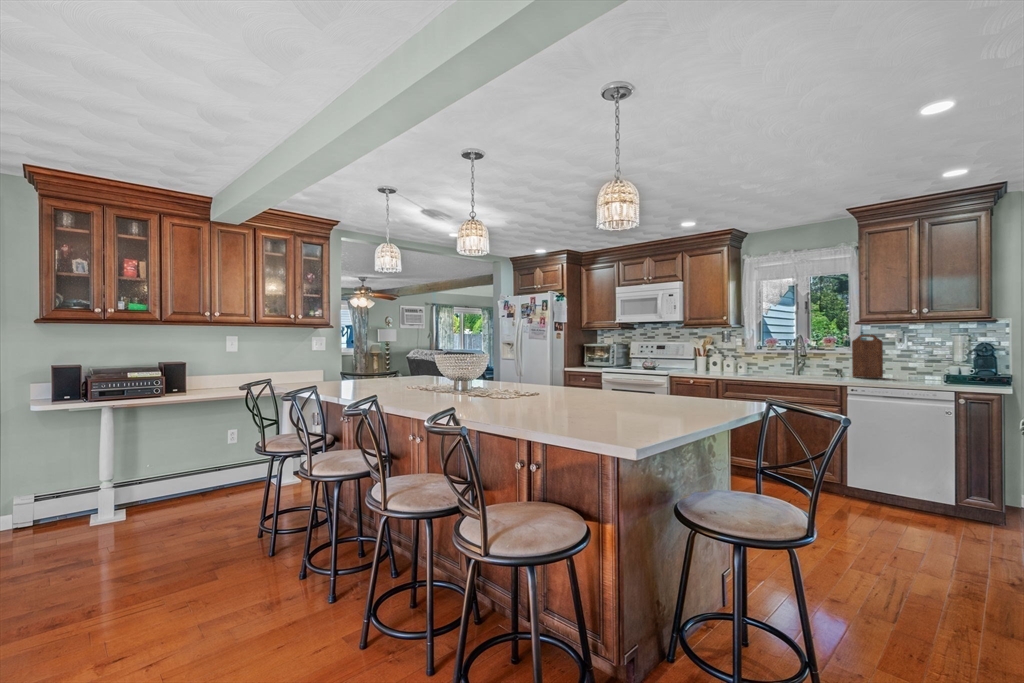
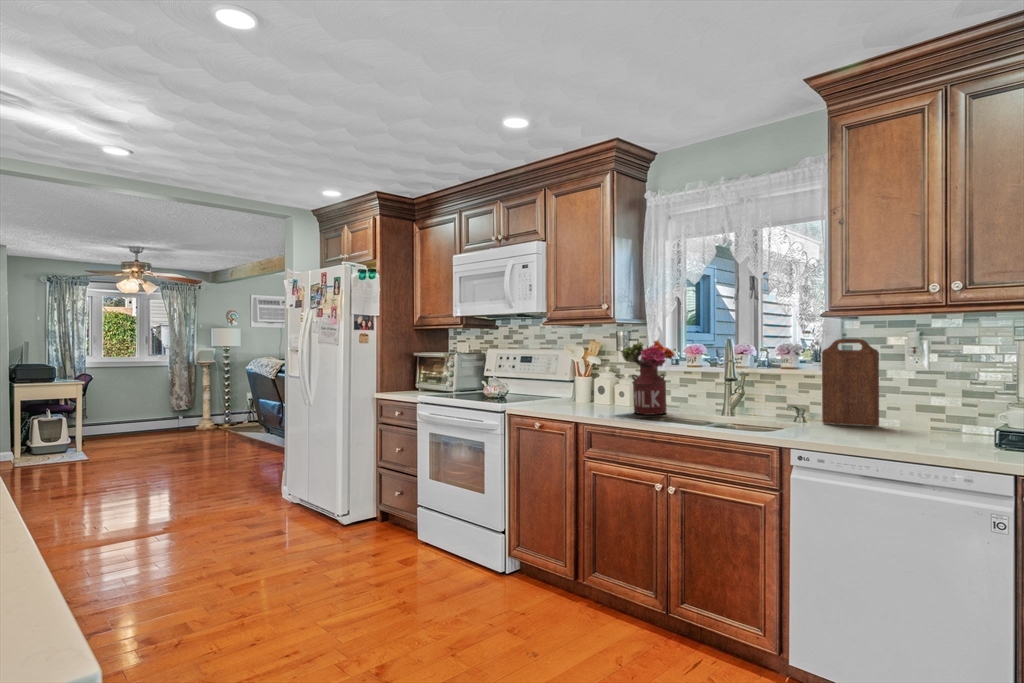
flower arrangement: none [737,336,768,375] -> present [622,341,675,415]

